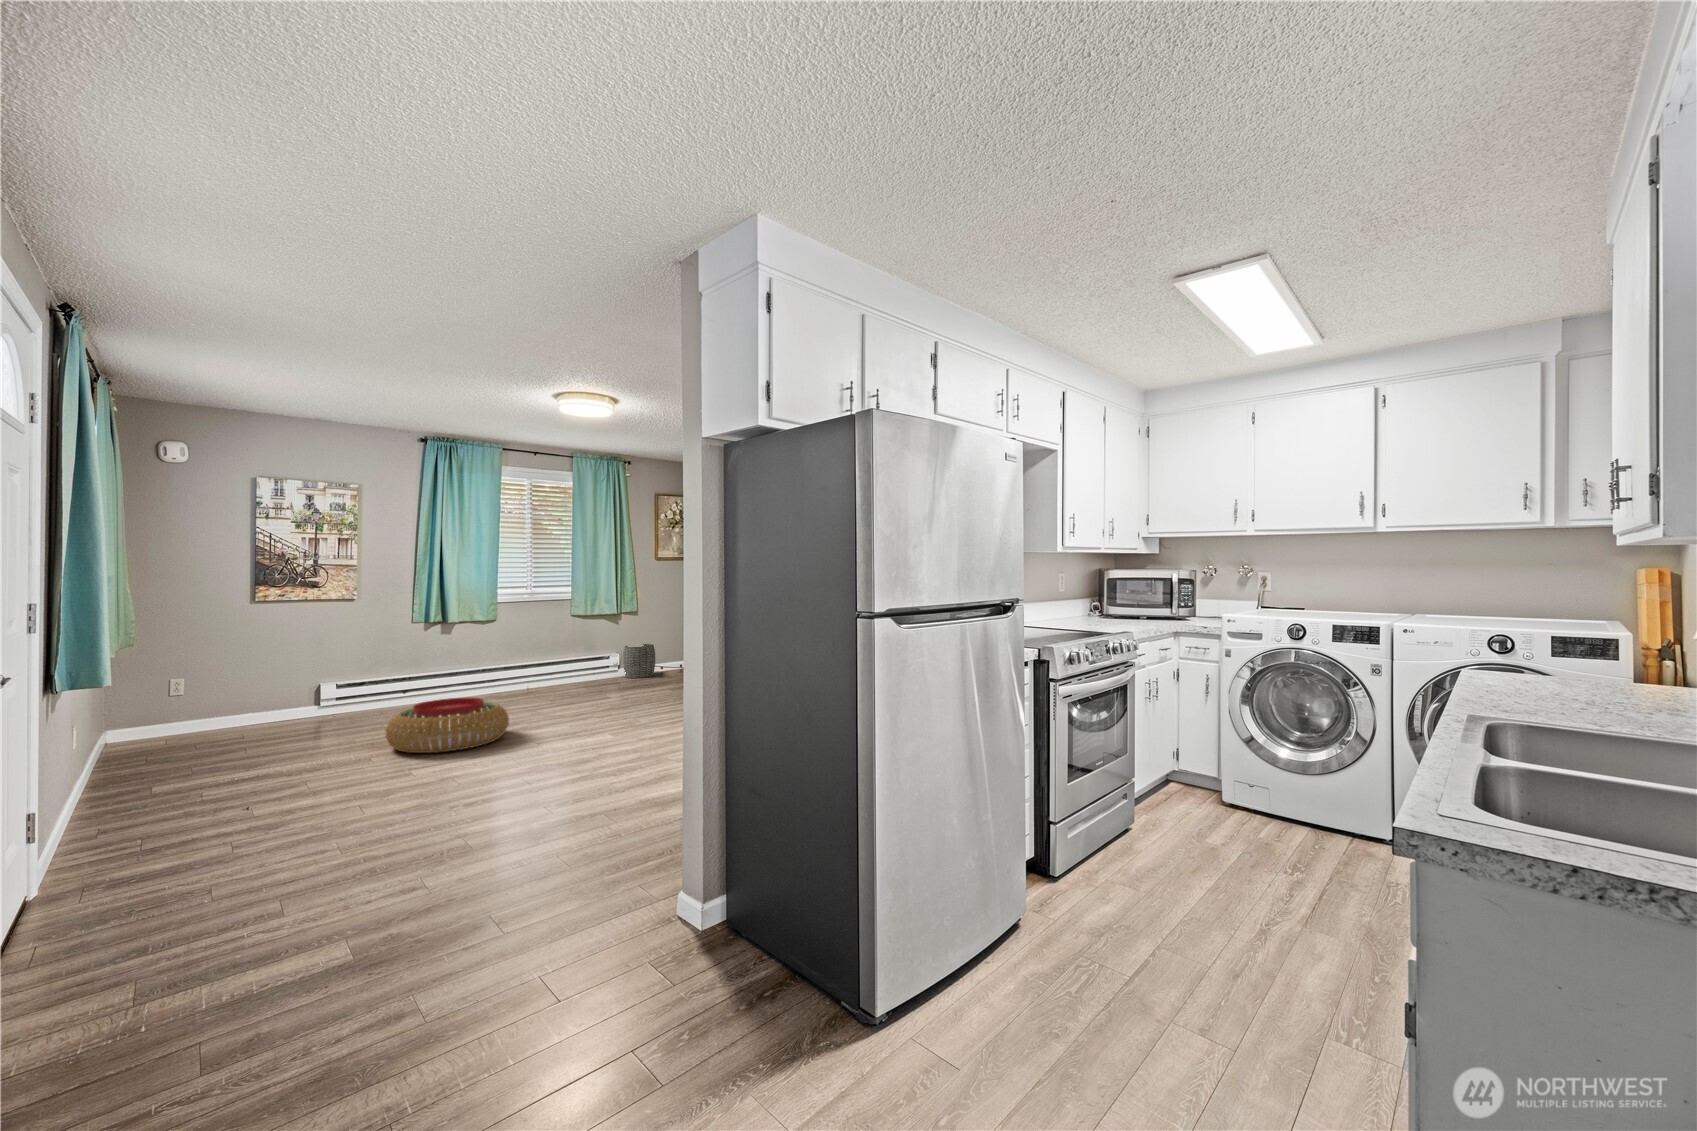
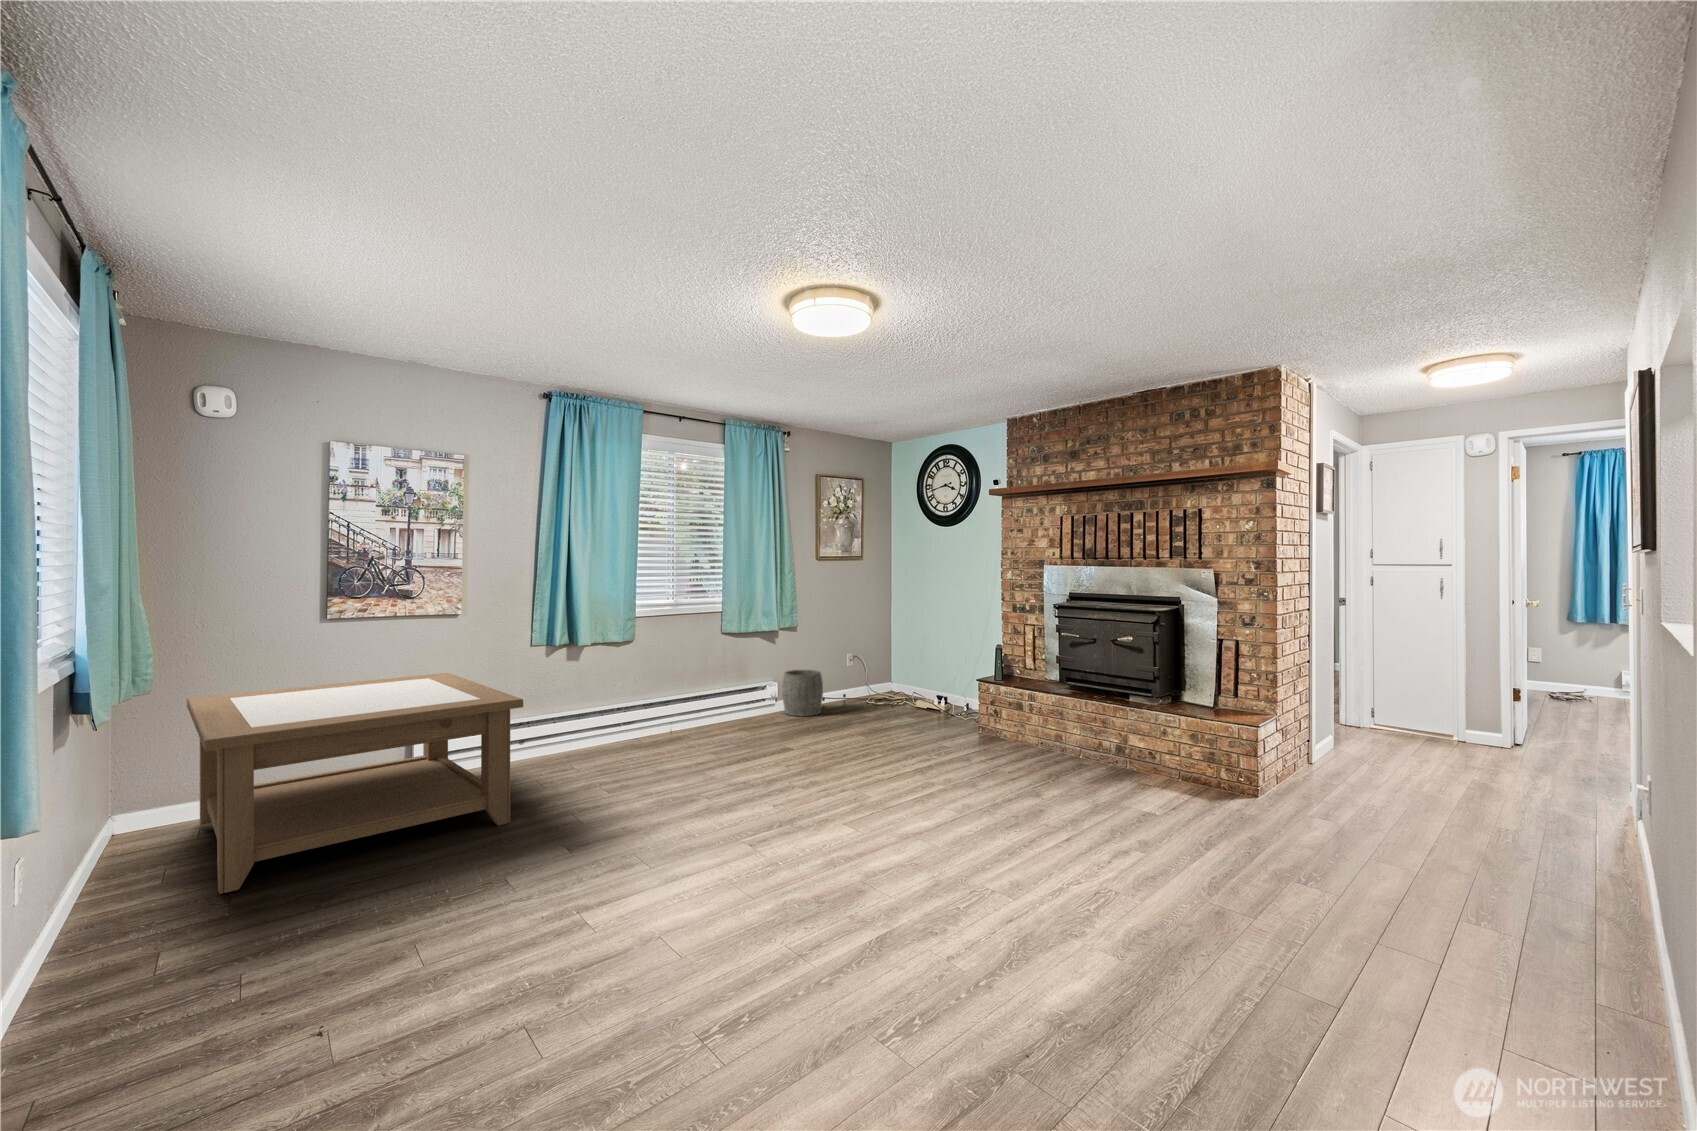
coffee table: none [154,641,389,763] -> present [187,673,523,894]
pouf: present [385,698,509,753] -> none [532,778,710,884]

